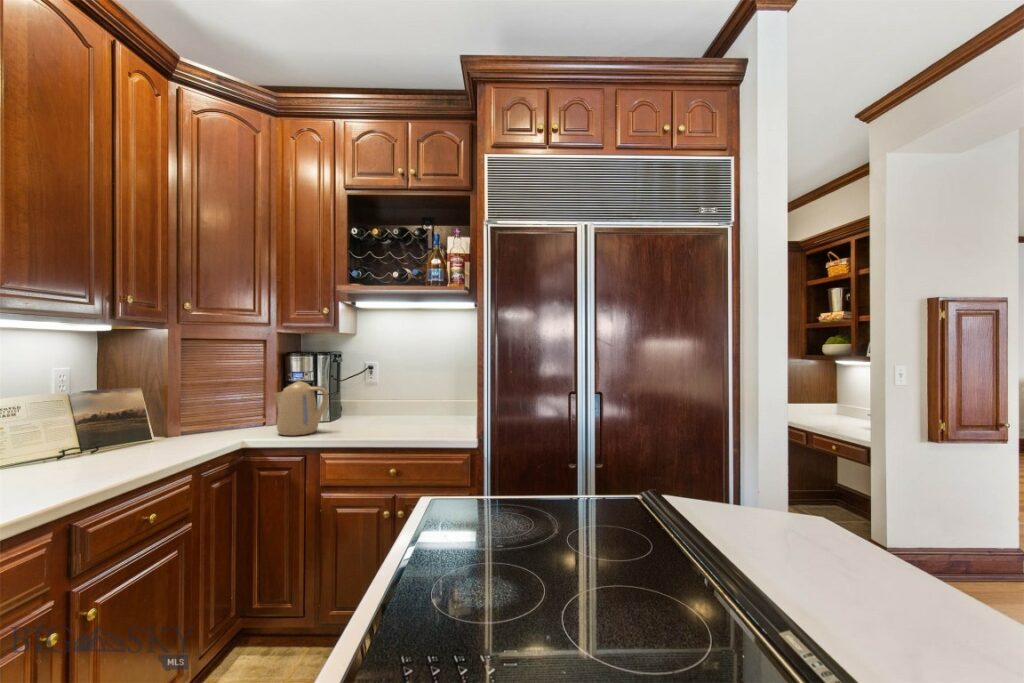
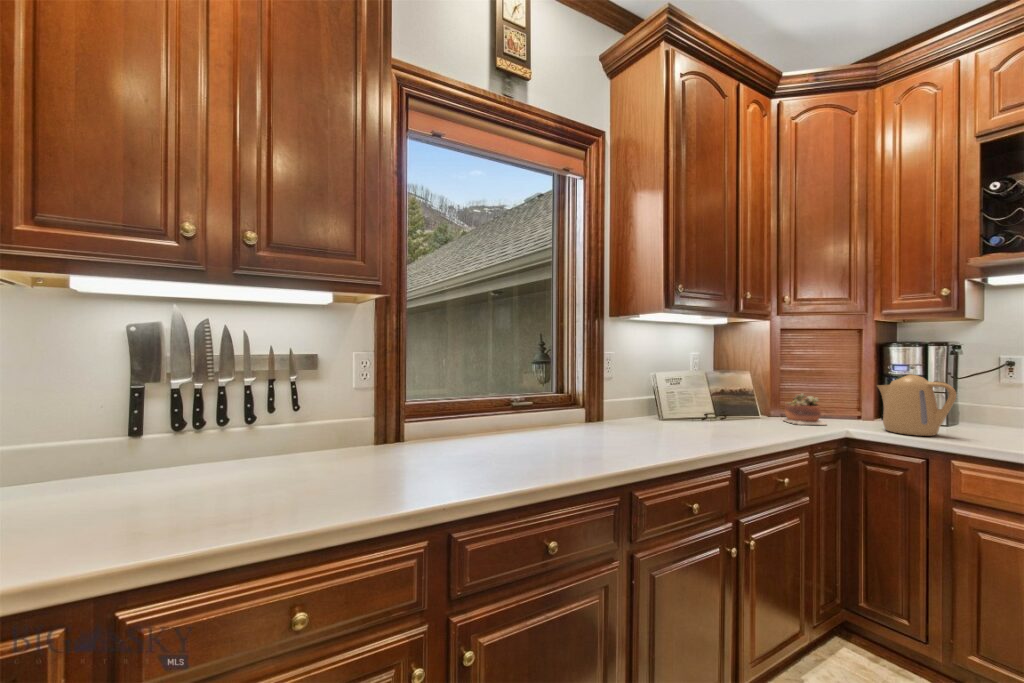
succulent plant: none [178,408,226,444] -> present [783,394,826,425]

